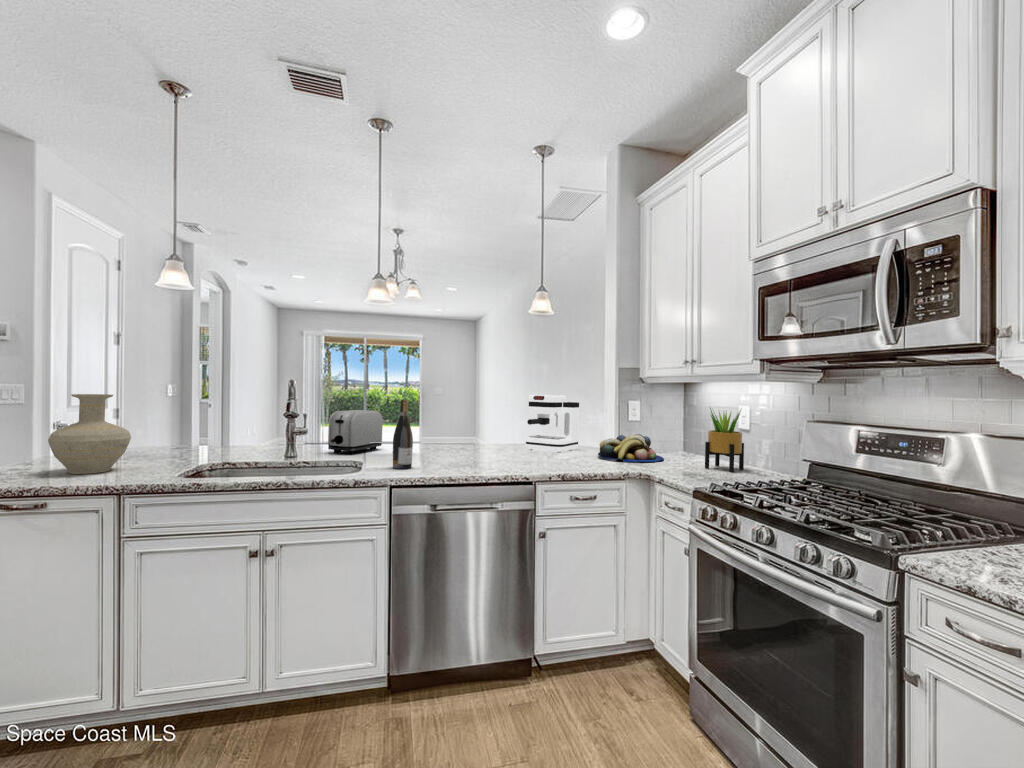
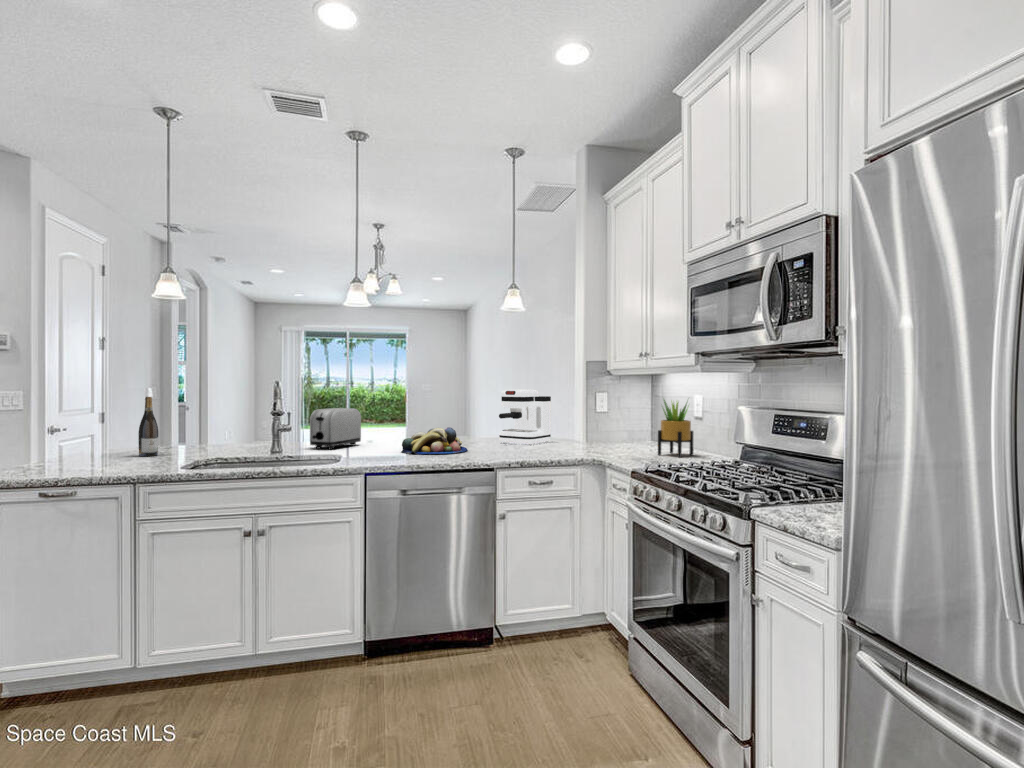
vase: present [48,394,131,474] -> none [68,398,136,467]
wine bottle: present [393,399,413,469] -> present [138,397,158,457]
fruit bowl: present [598,434,664,462] -> present [402,427,467,455]

